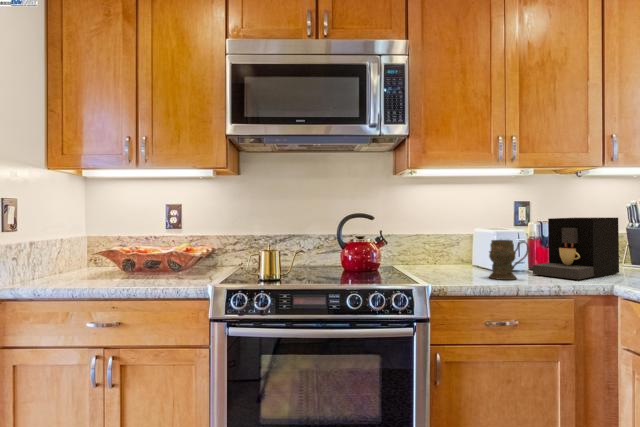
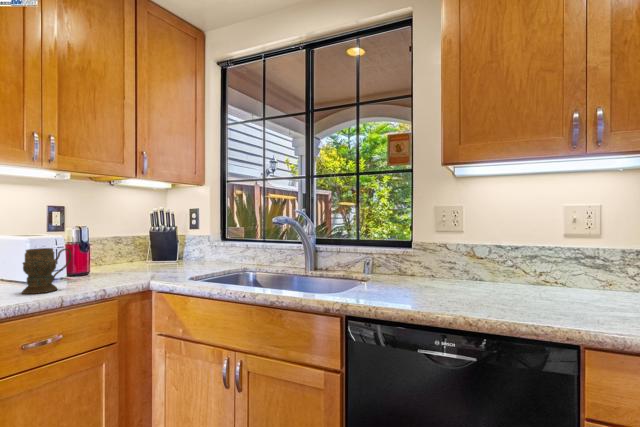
coffee maker: present [533,217,619,280] -> none [73,222,148,282]

